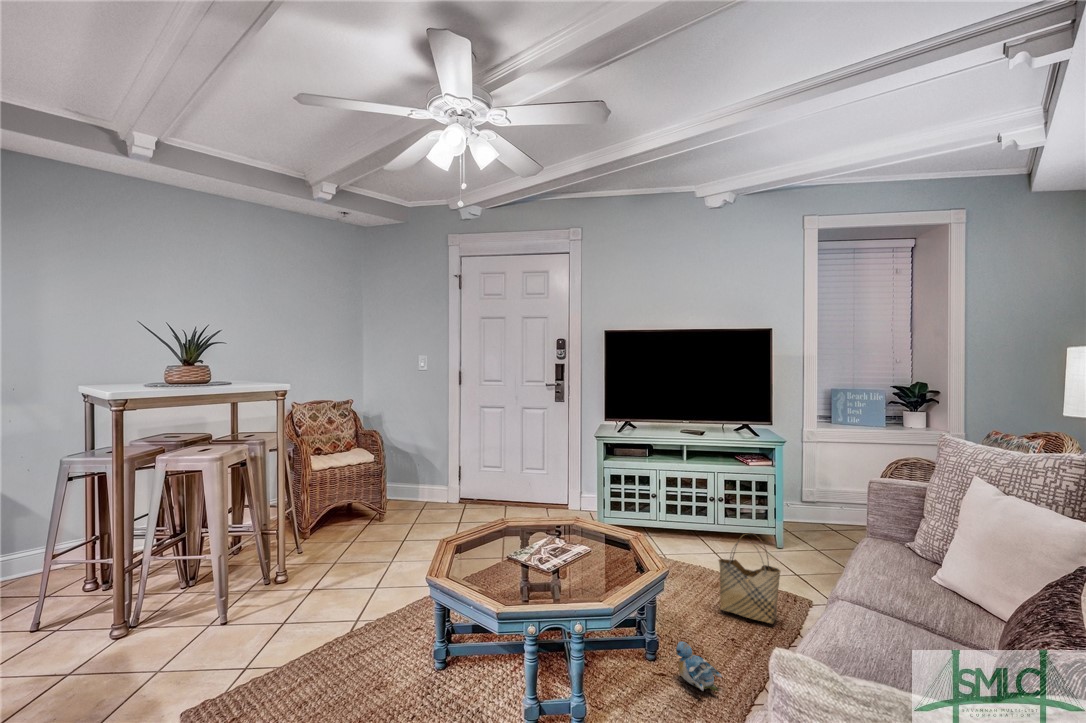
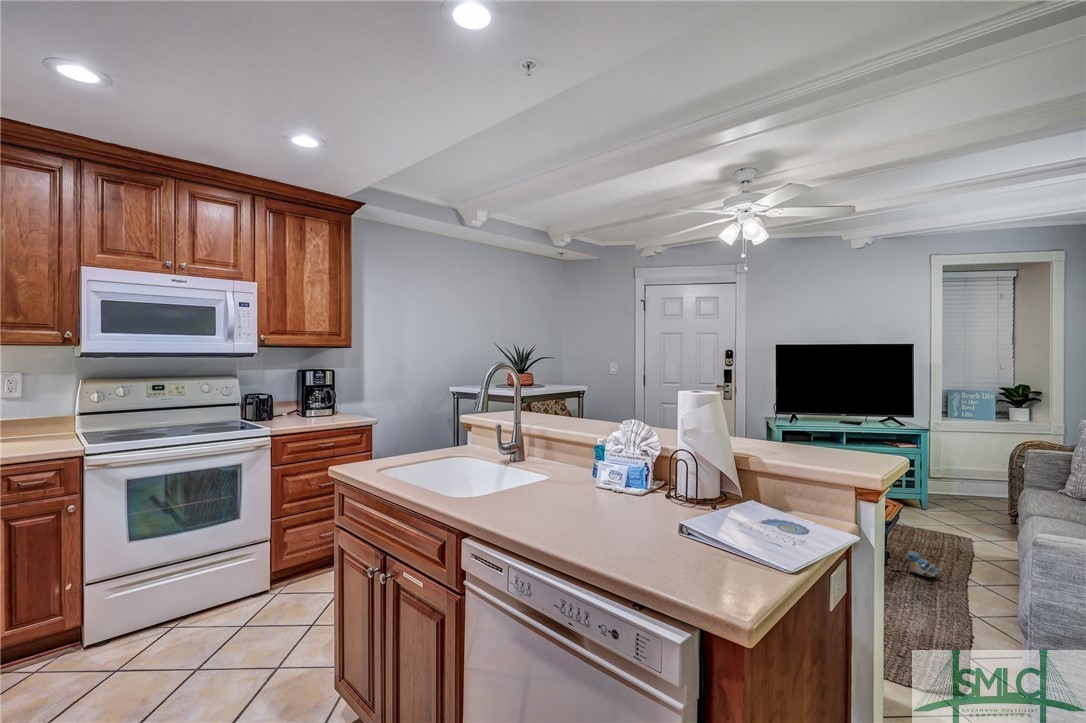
woven basket: present [719,533,781,624] -> none [907,491,955,549]

